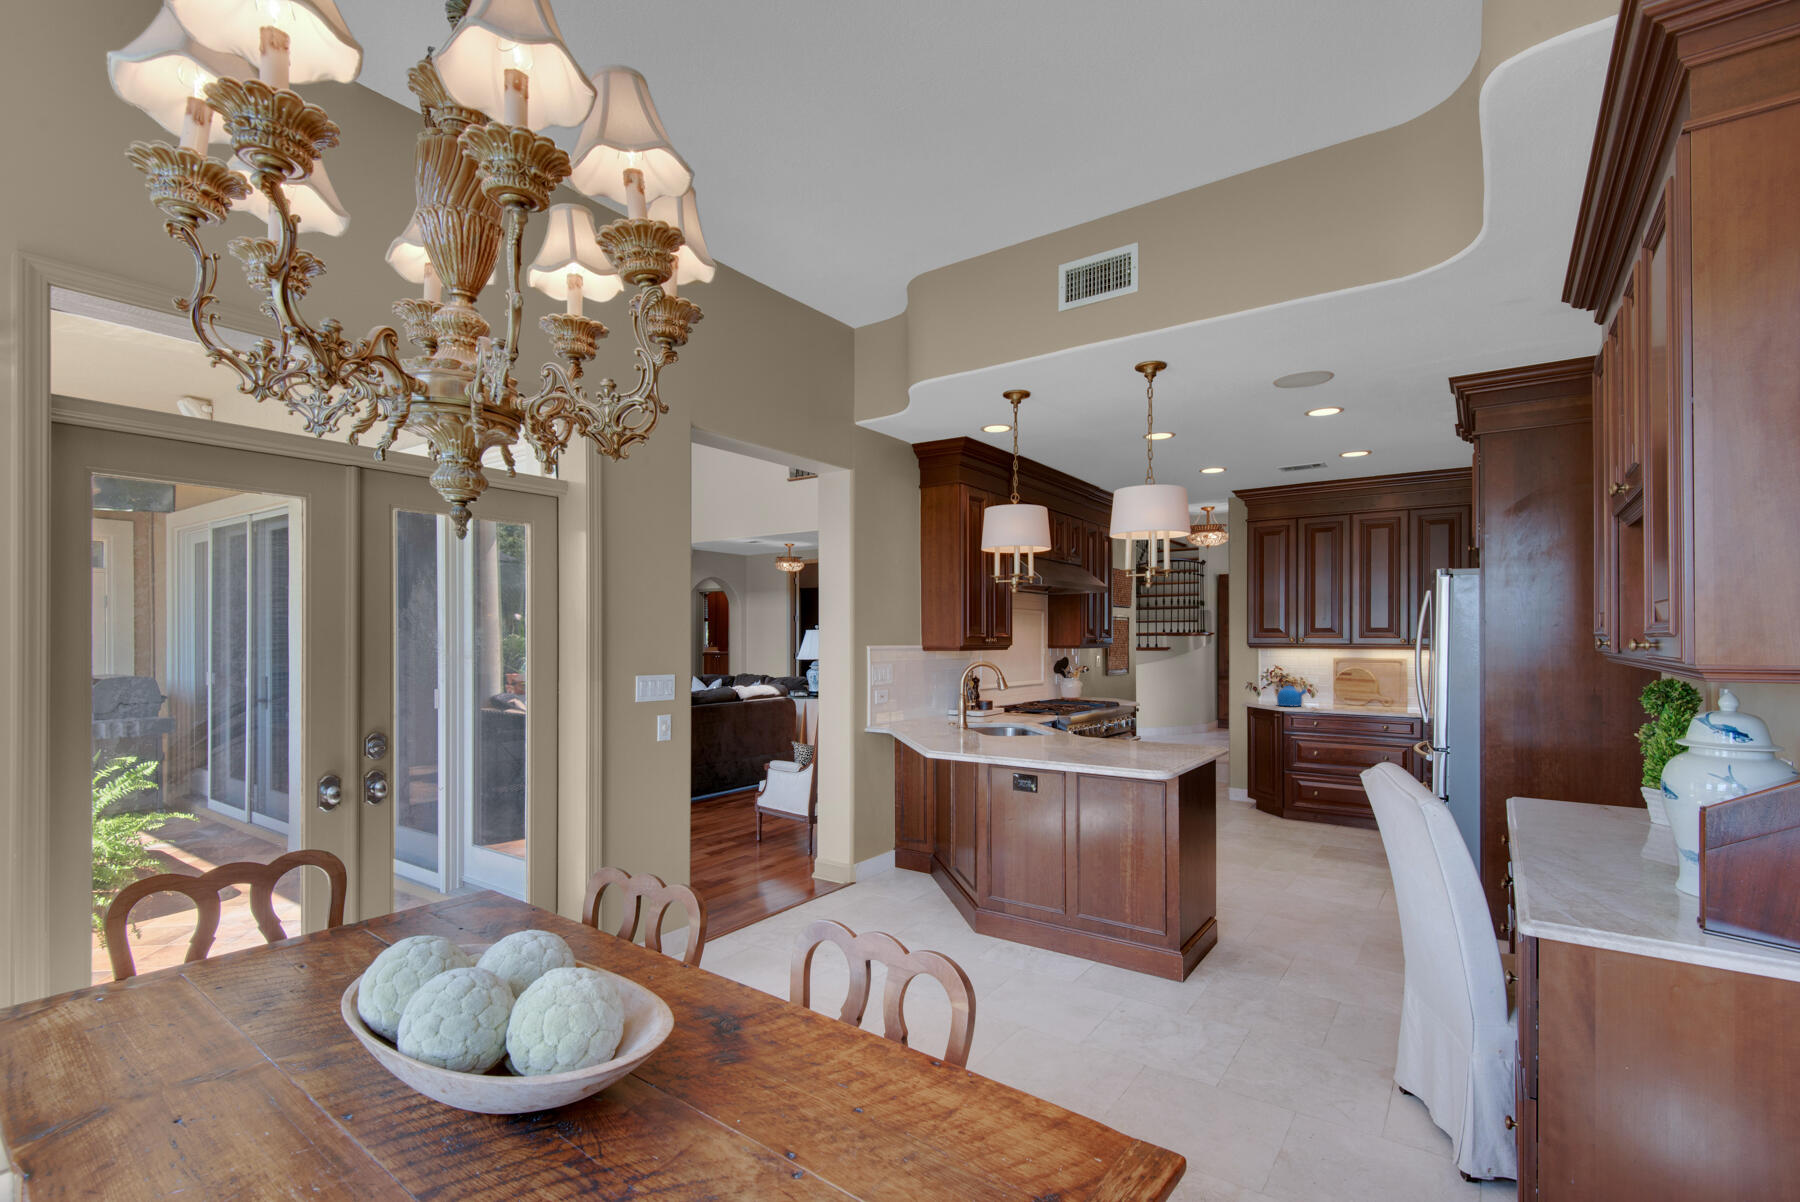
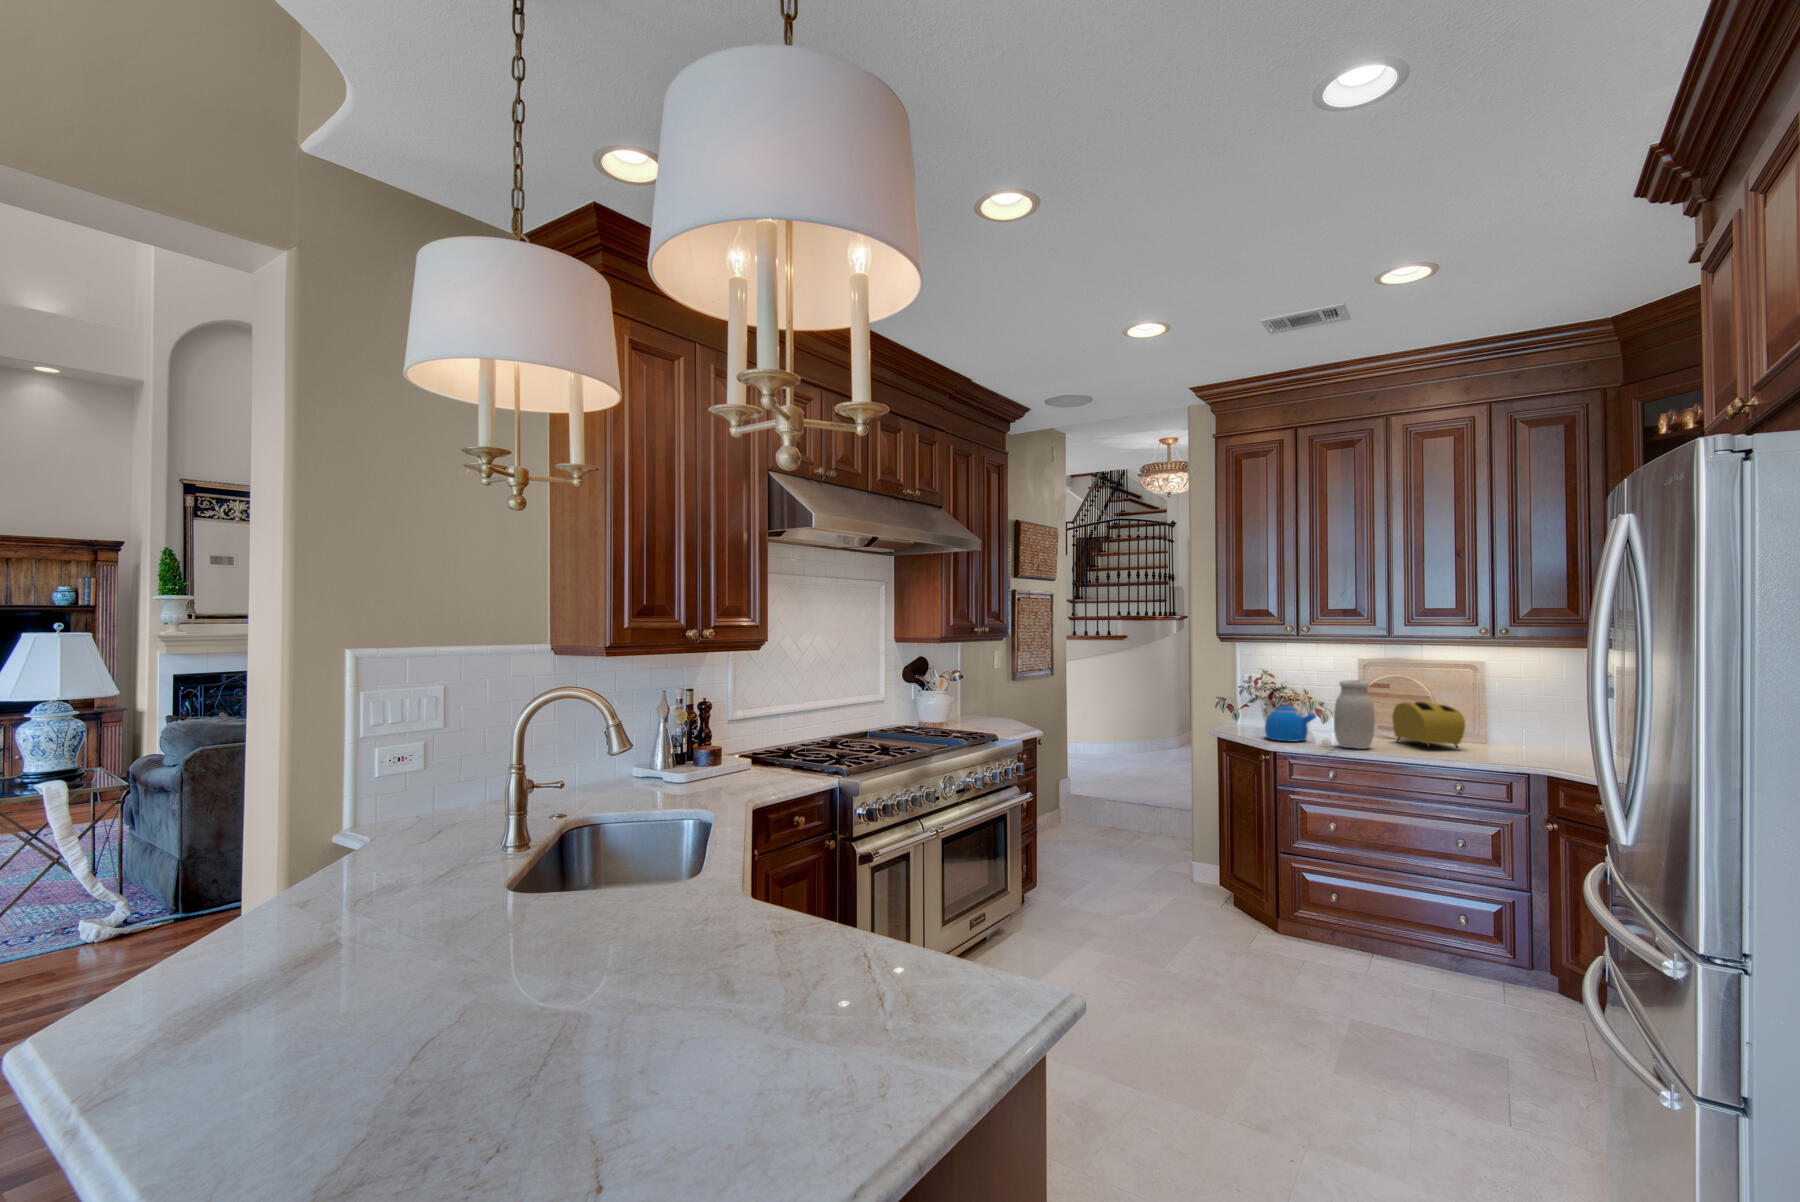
jar: none [1317,670,1341,709] -> present [1334,680,1375,749]
toaster: none [1352,682,1392,709] -> present [1392,701,1465,747]

